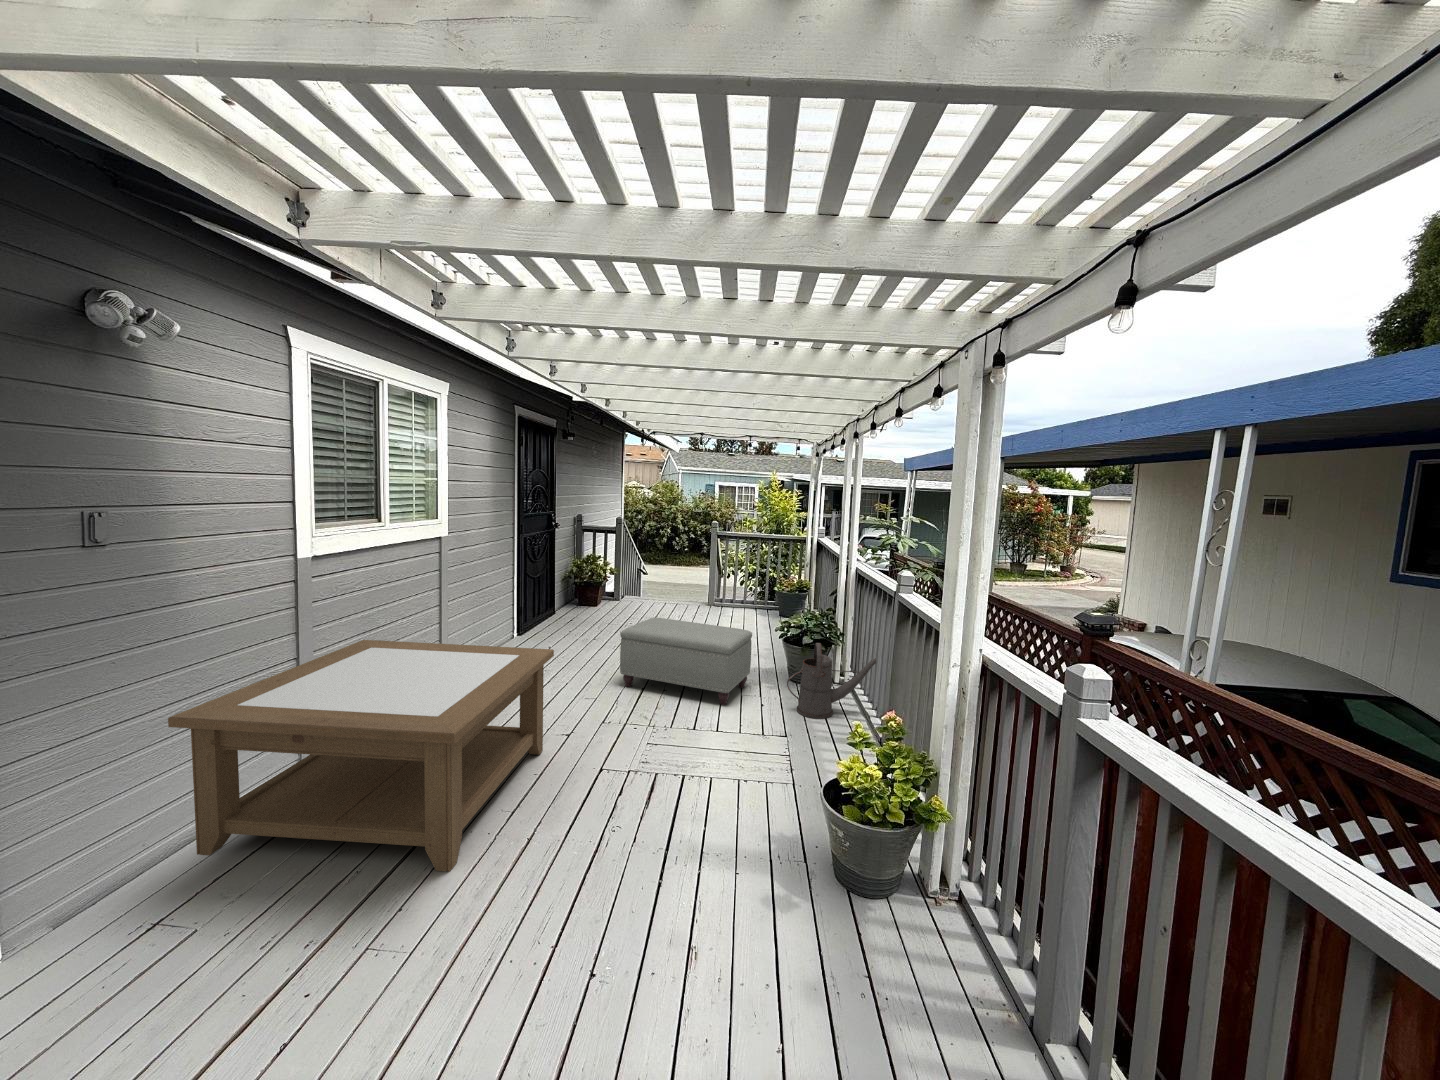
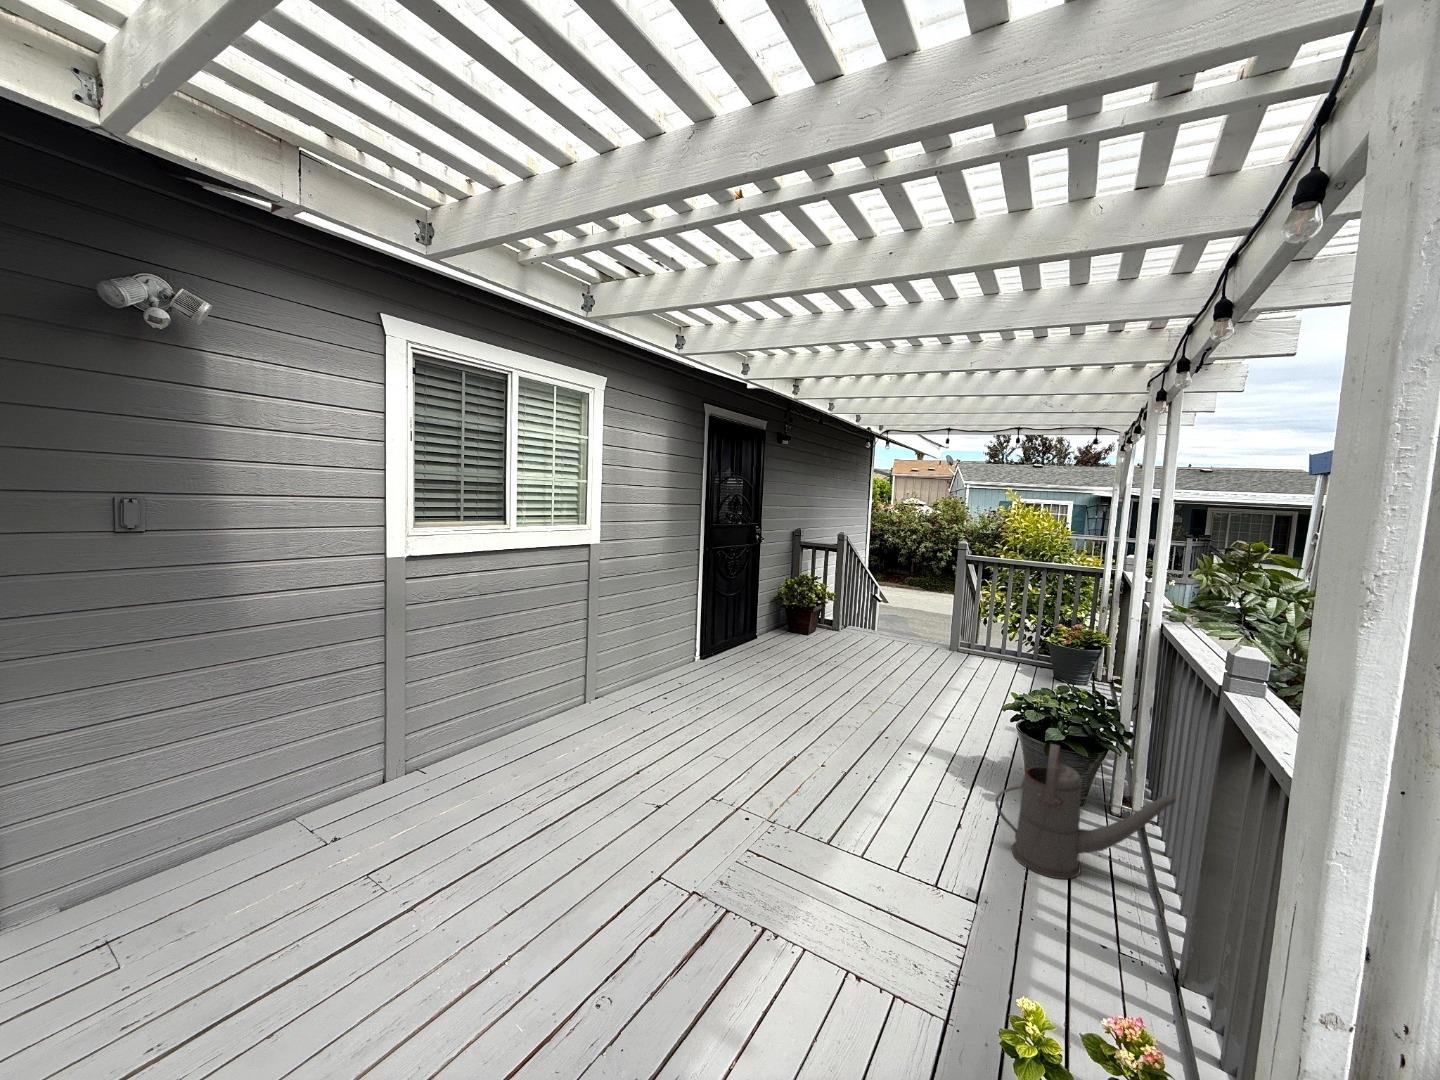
ottoman: present [620,618,752,705] -> none [766,663,957,810]
coffee table: present [168,640,554,872] -> none [204,650,629,978]

